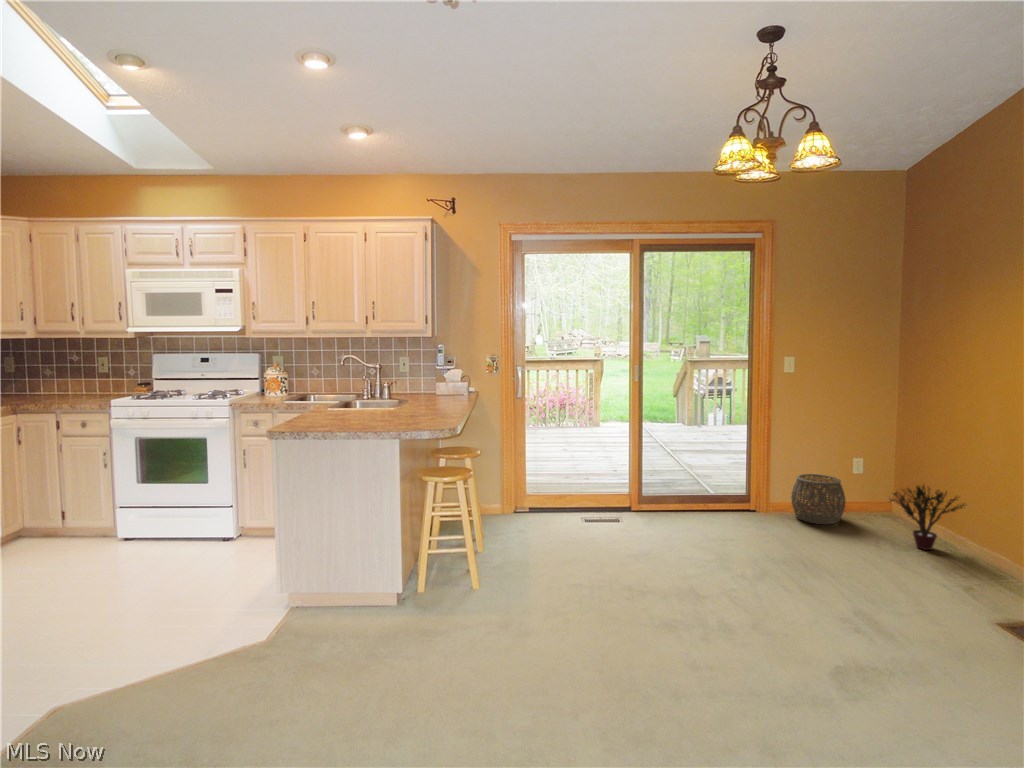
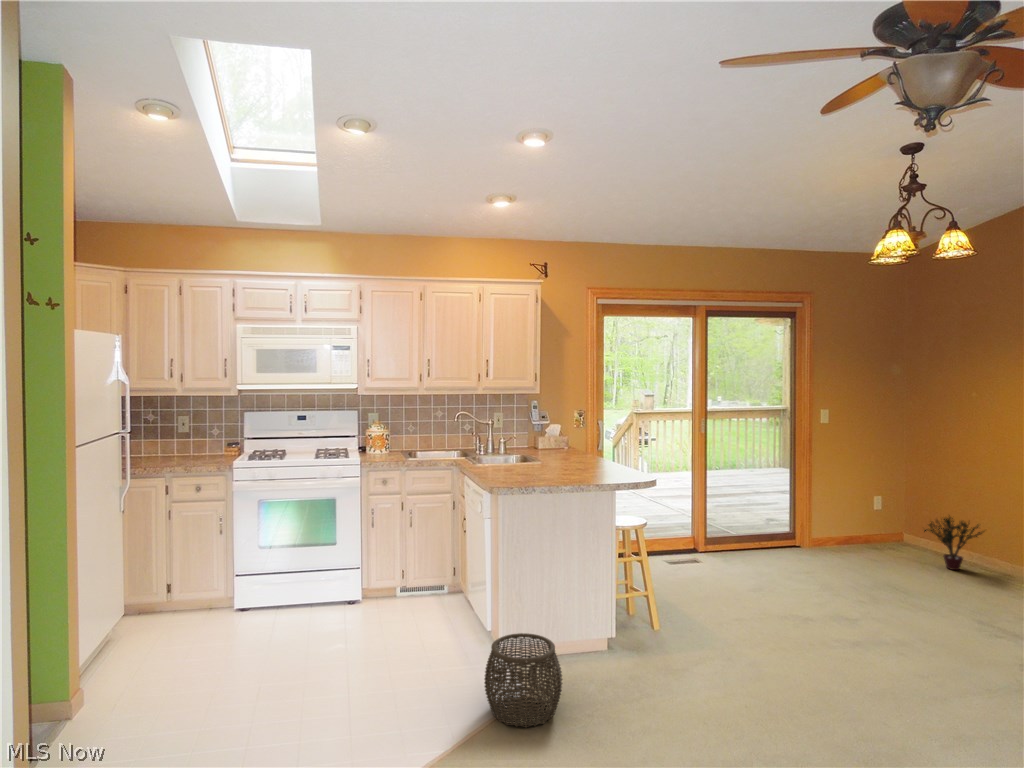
woven basket: present [791,474,846,524] -> present [484,633,563,727]

